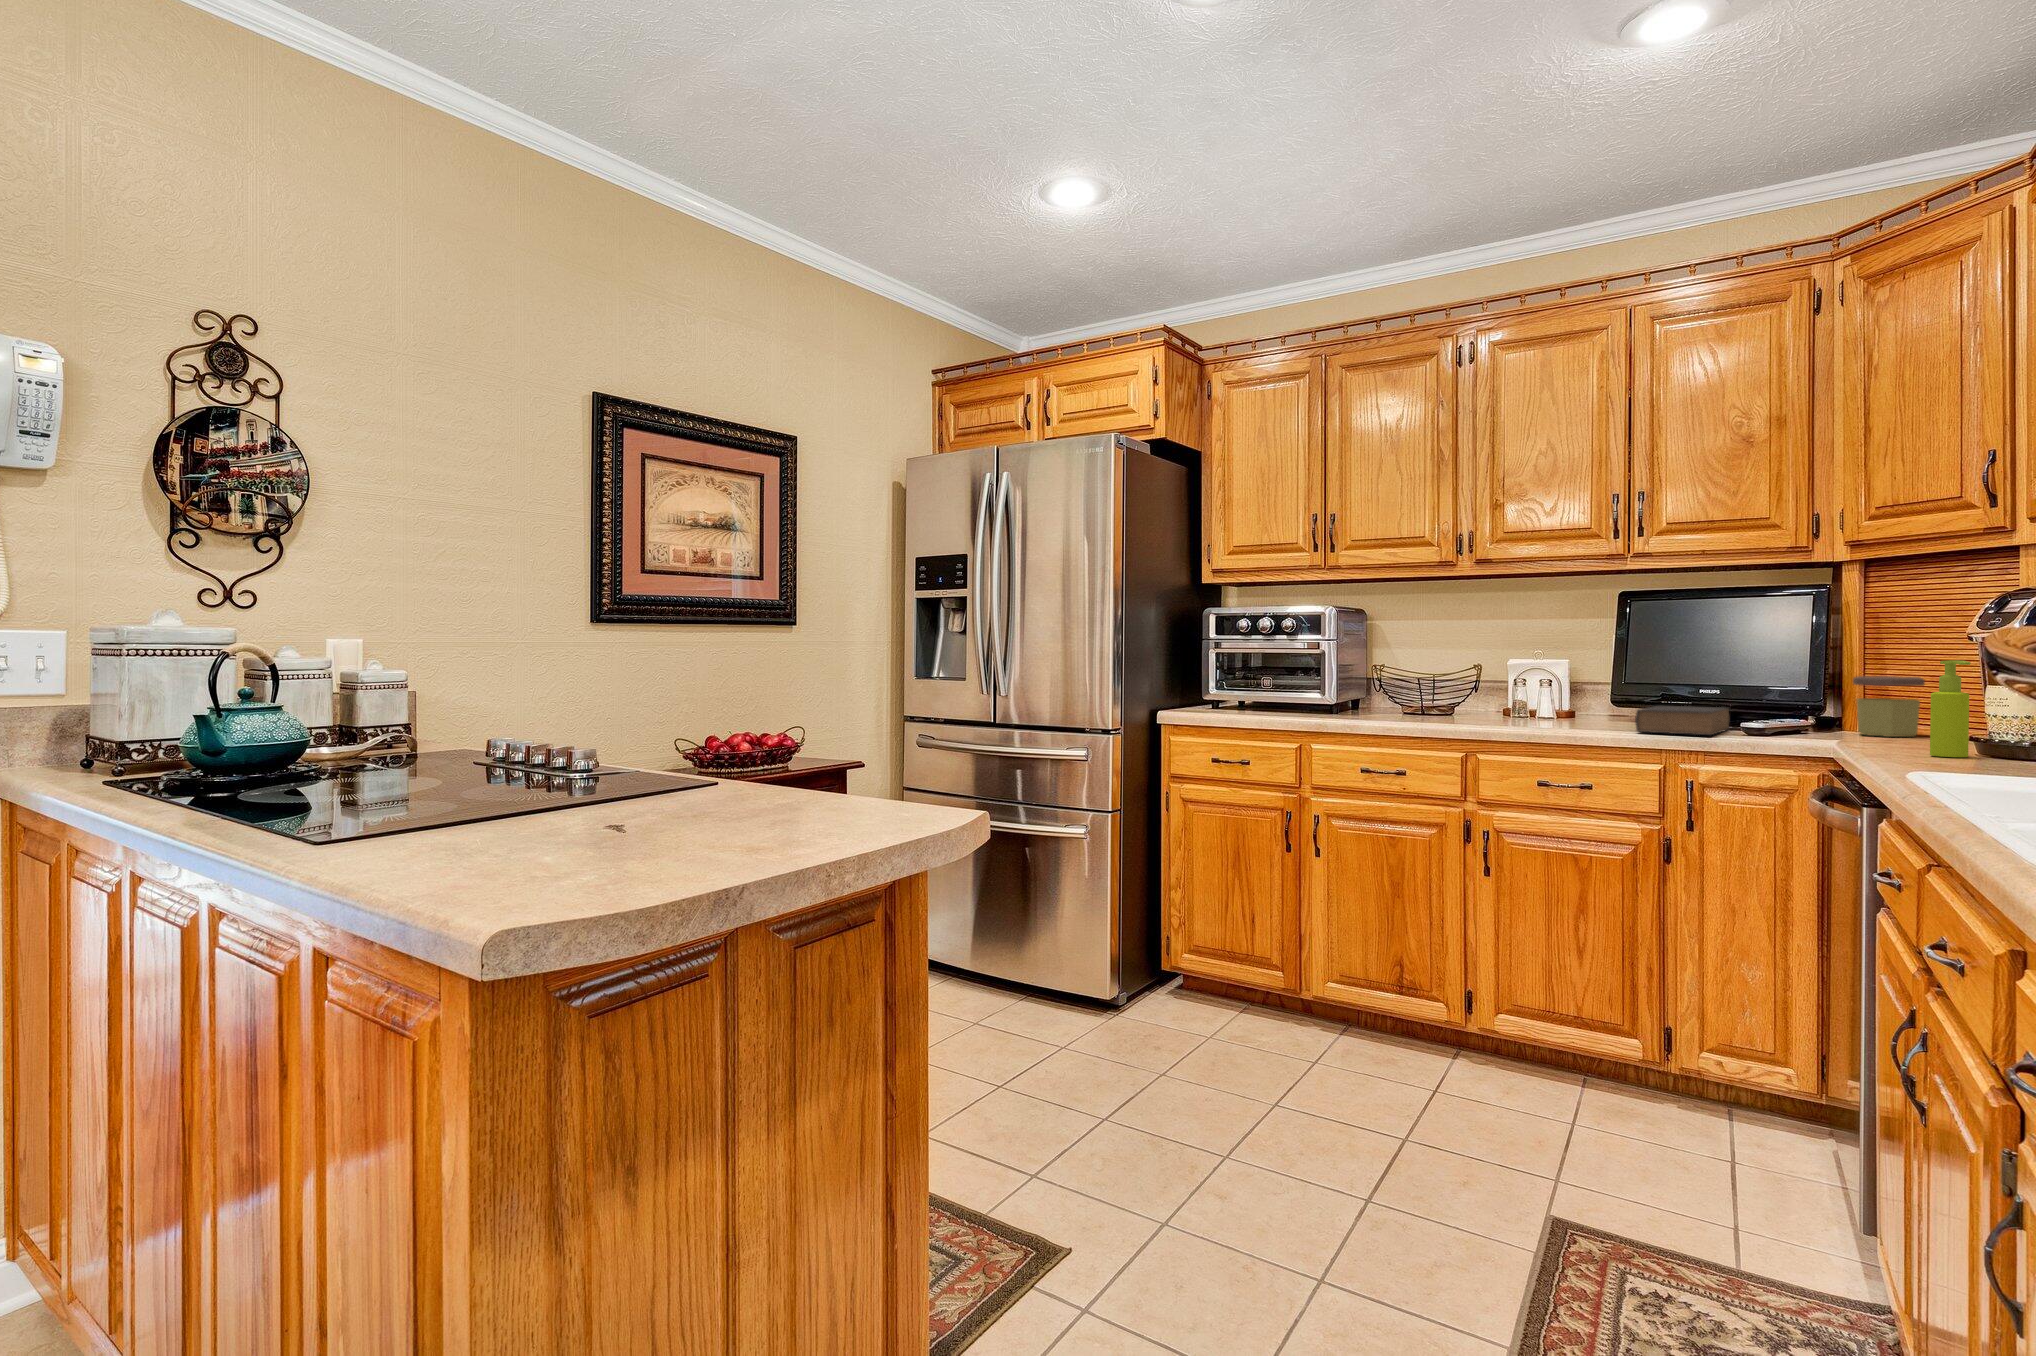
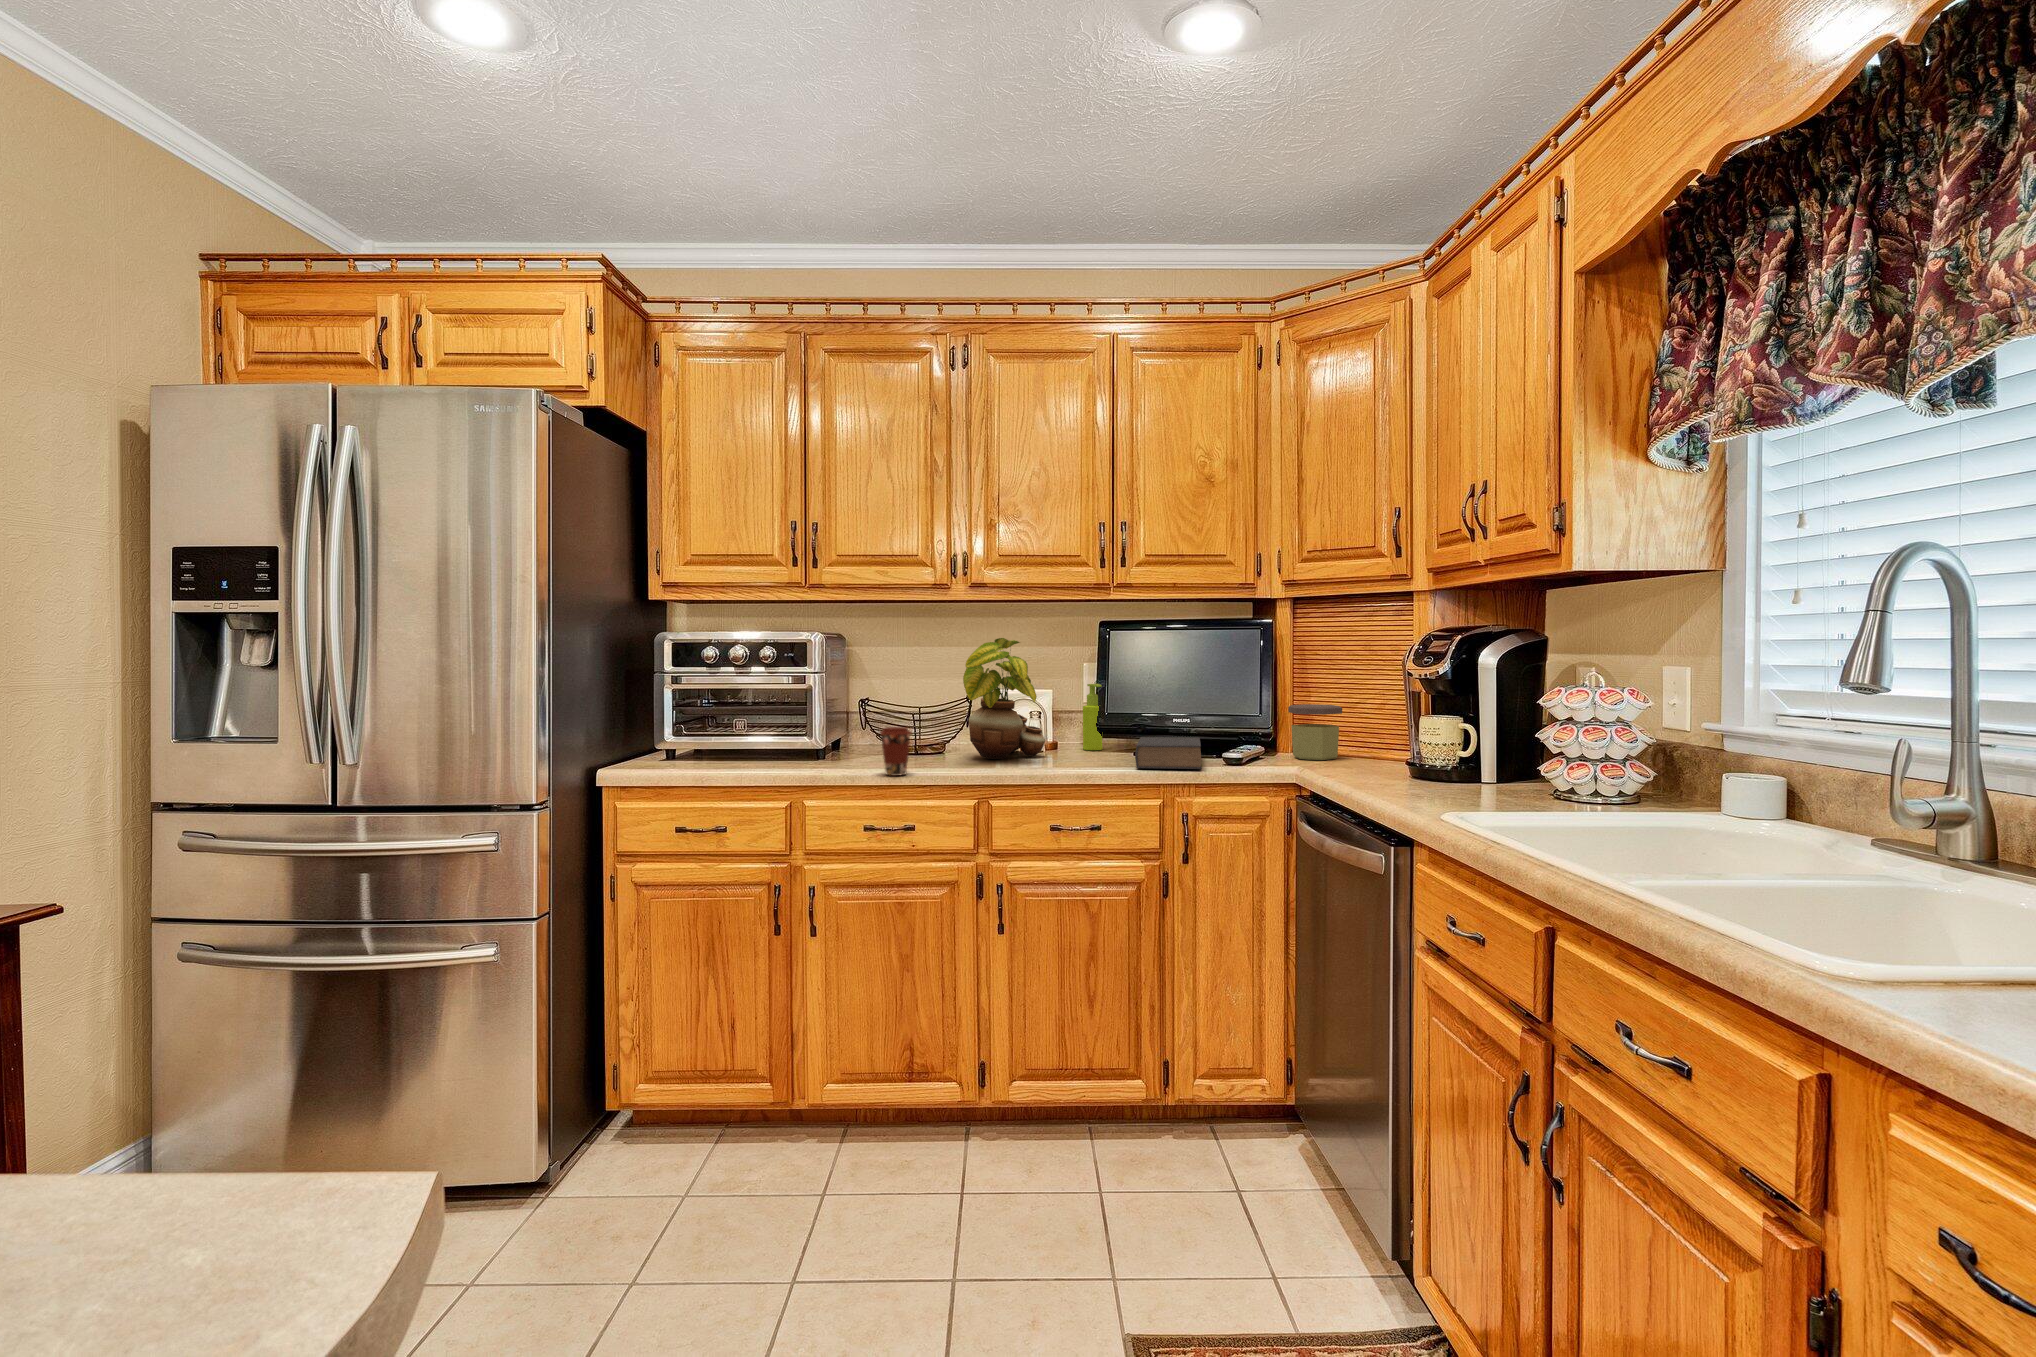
potted plant: none [1455,608,1552,721] -> present [963,638,1045,759]
soap dispenser: present [1930,660,1971,757] -> present [1083,684,1102,750]
coffee cup: none [1374,685,1404,726] -> present [880,727,911,776]

